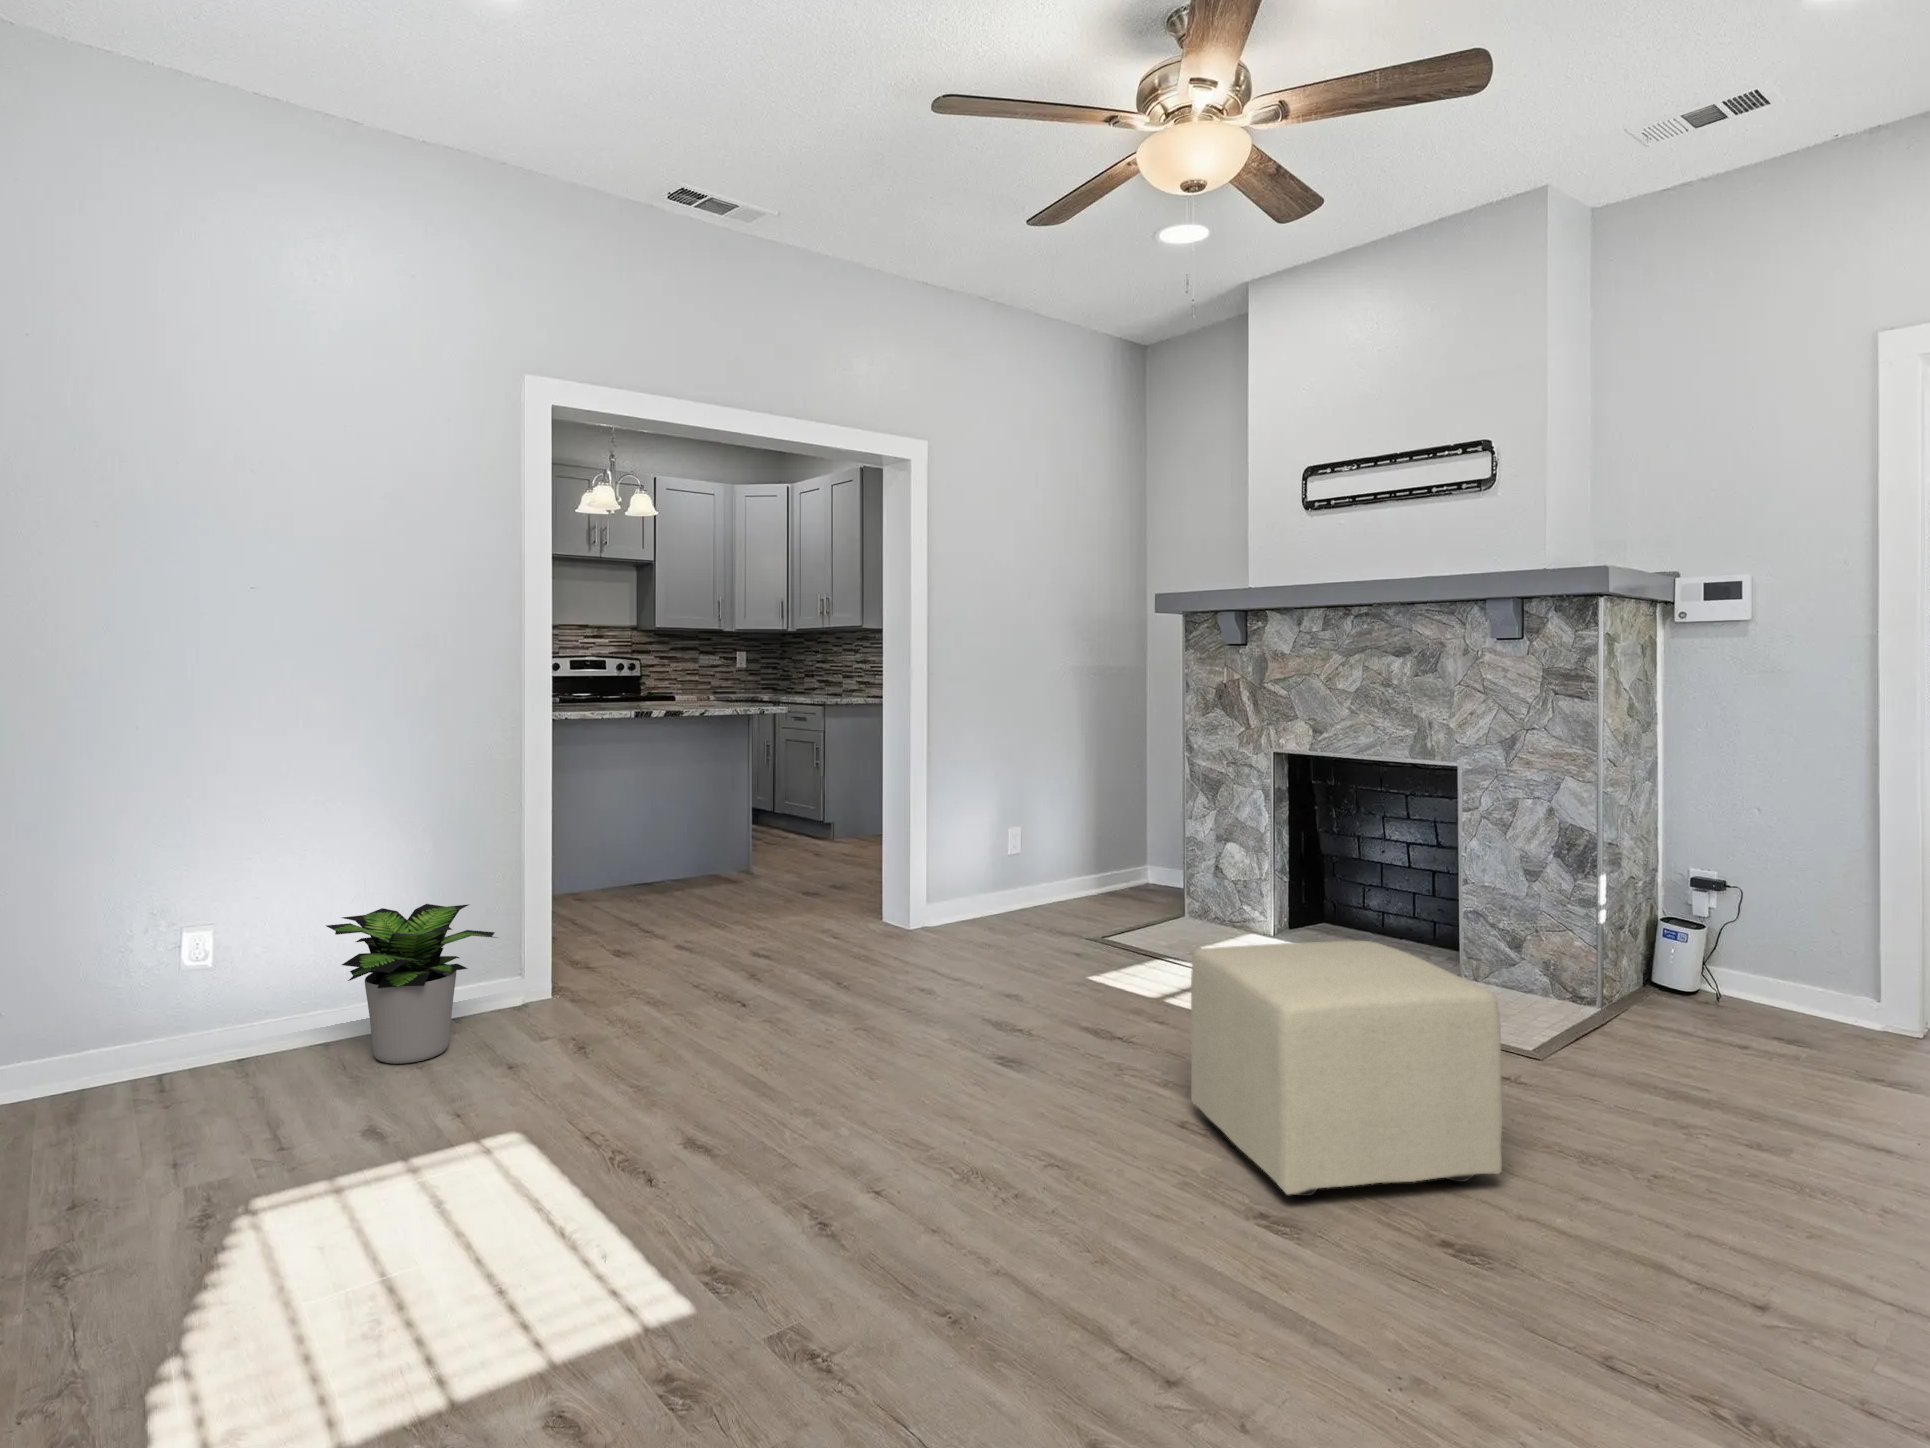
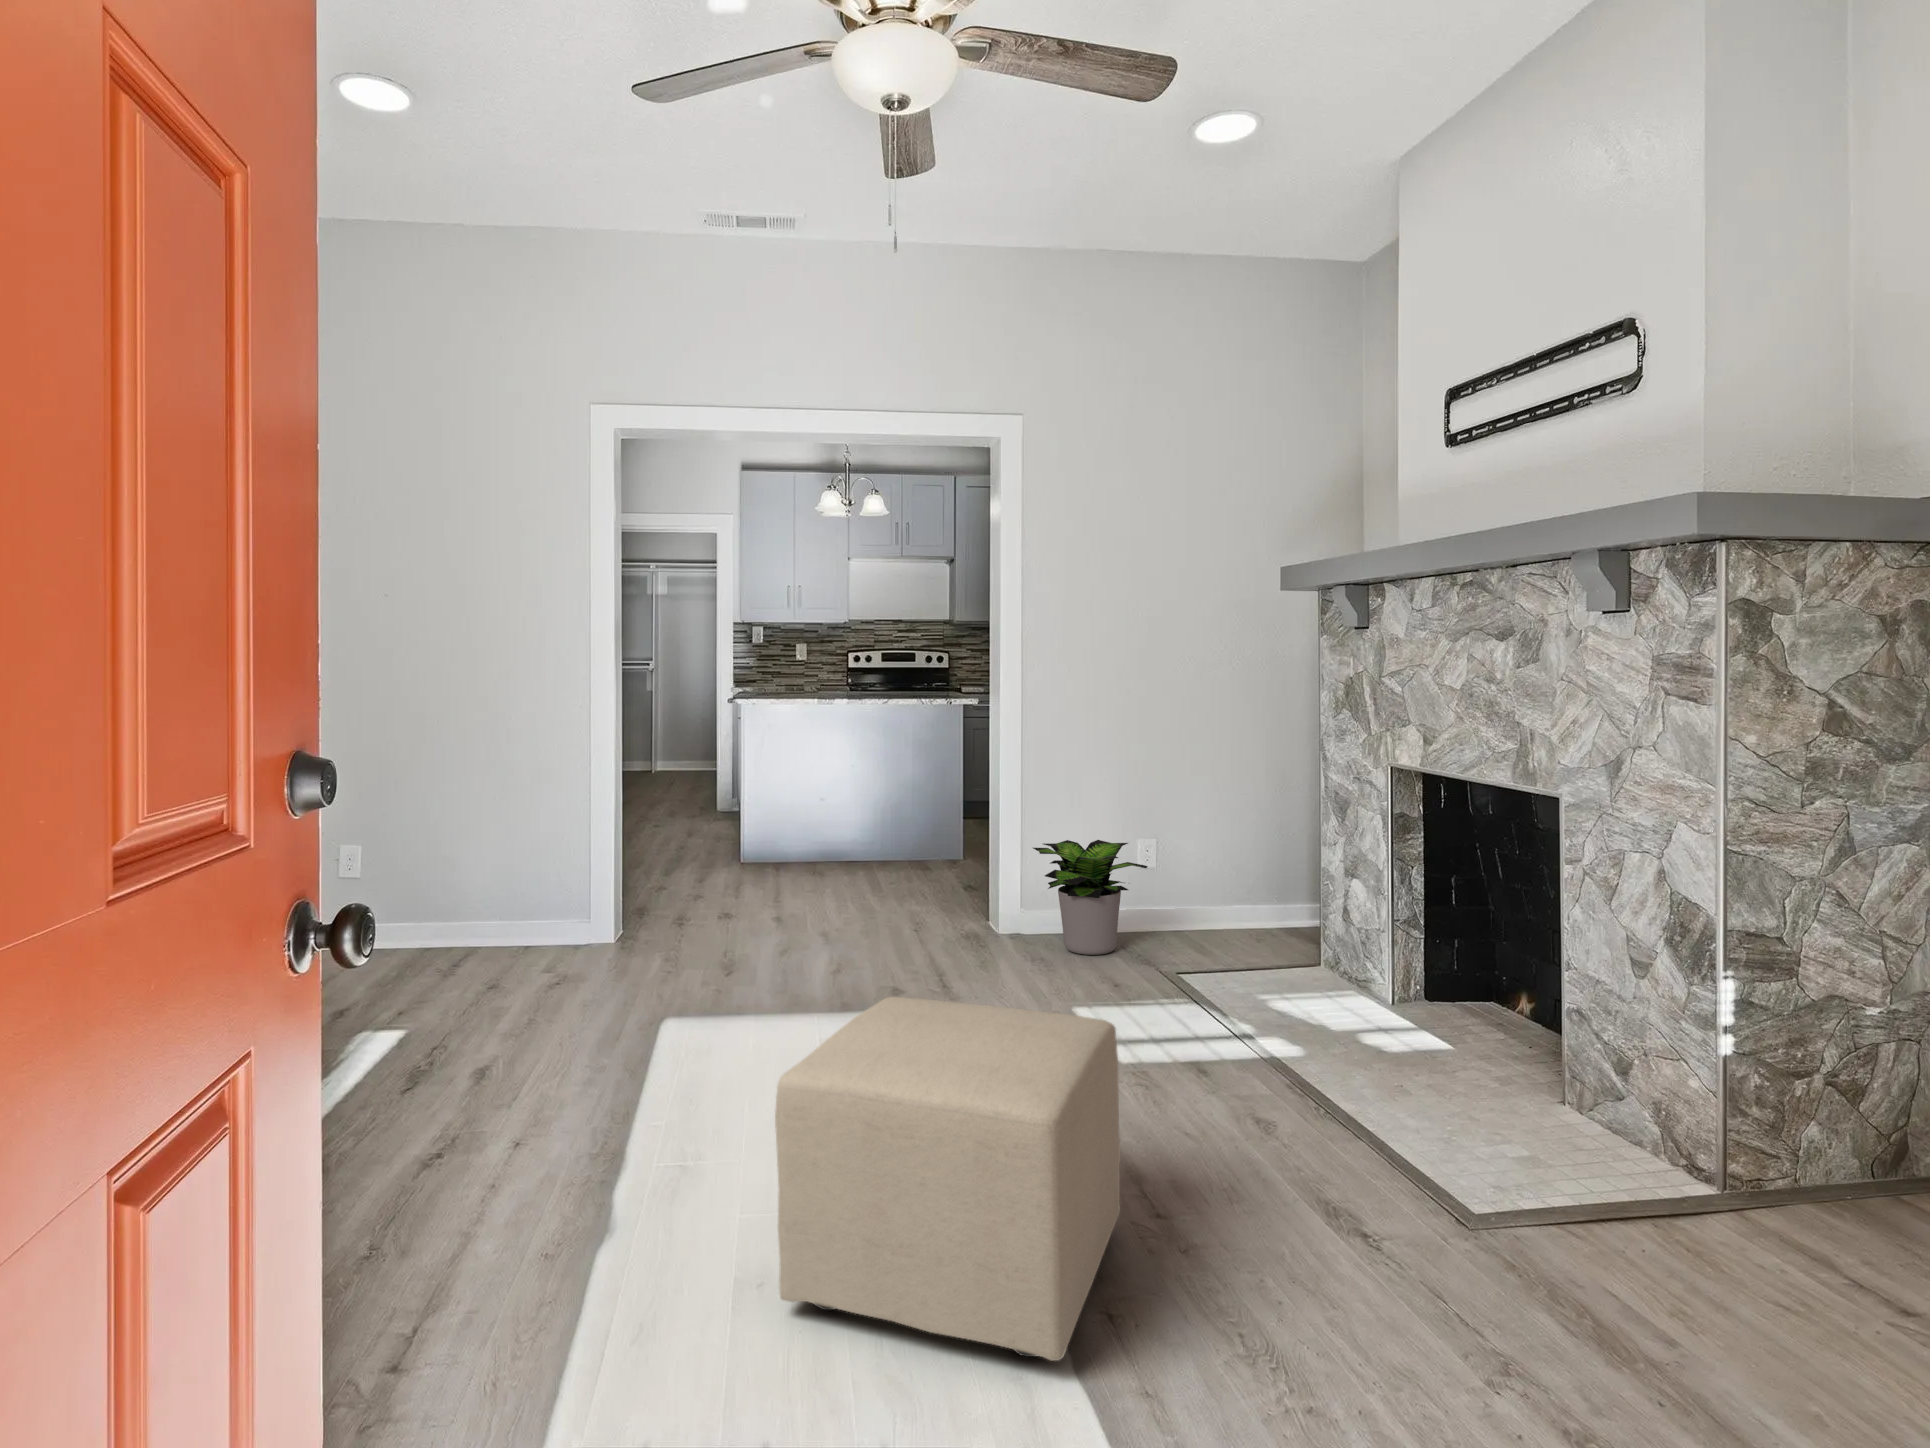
potted plant: present [326,904,496,1064] -> present [1033,840,1148,955]

